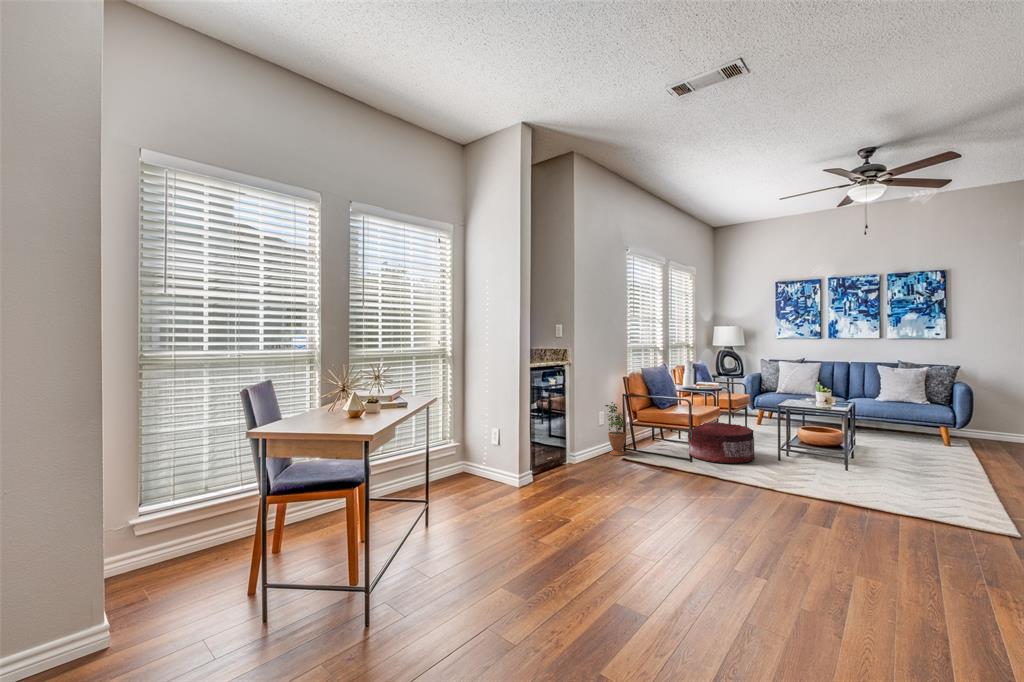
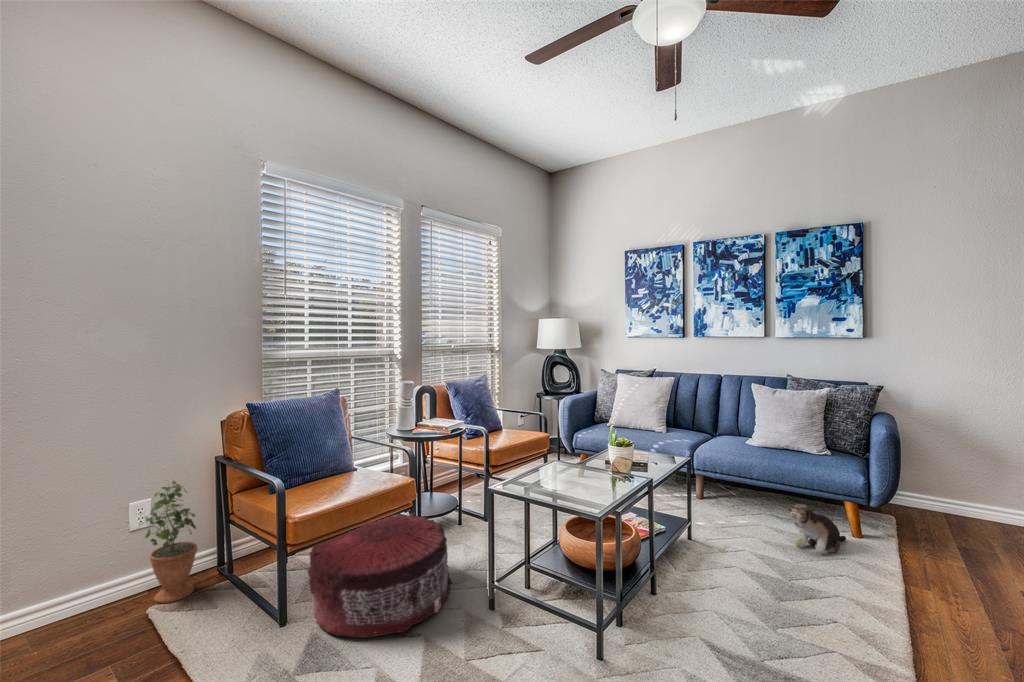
plush toy: none [908,424,941,450] -> present [784,504,846,554]

